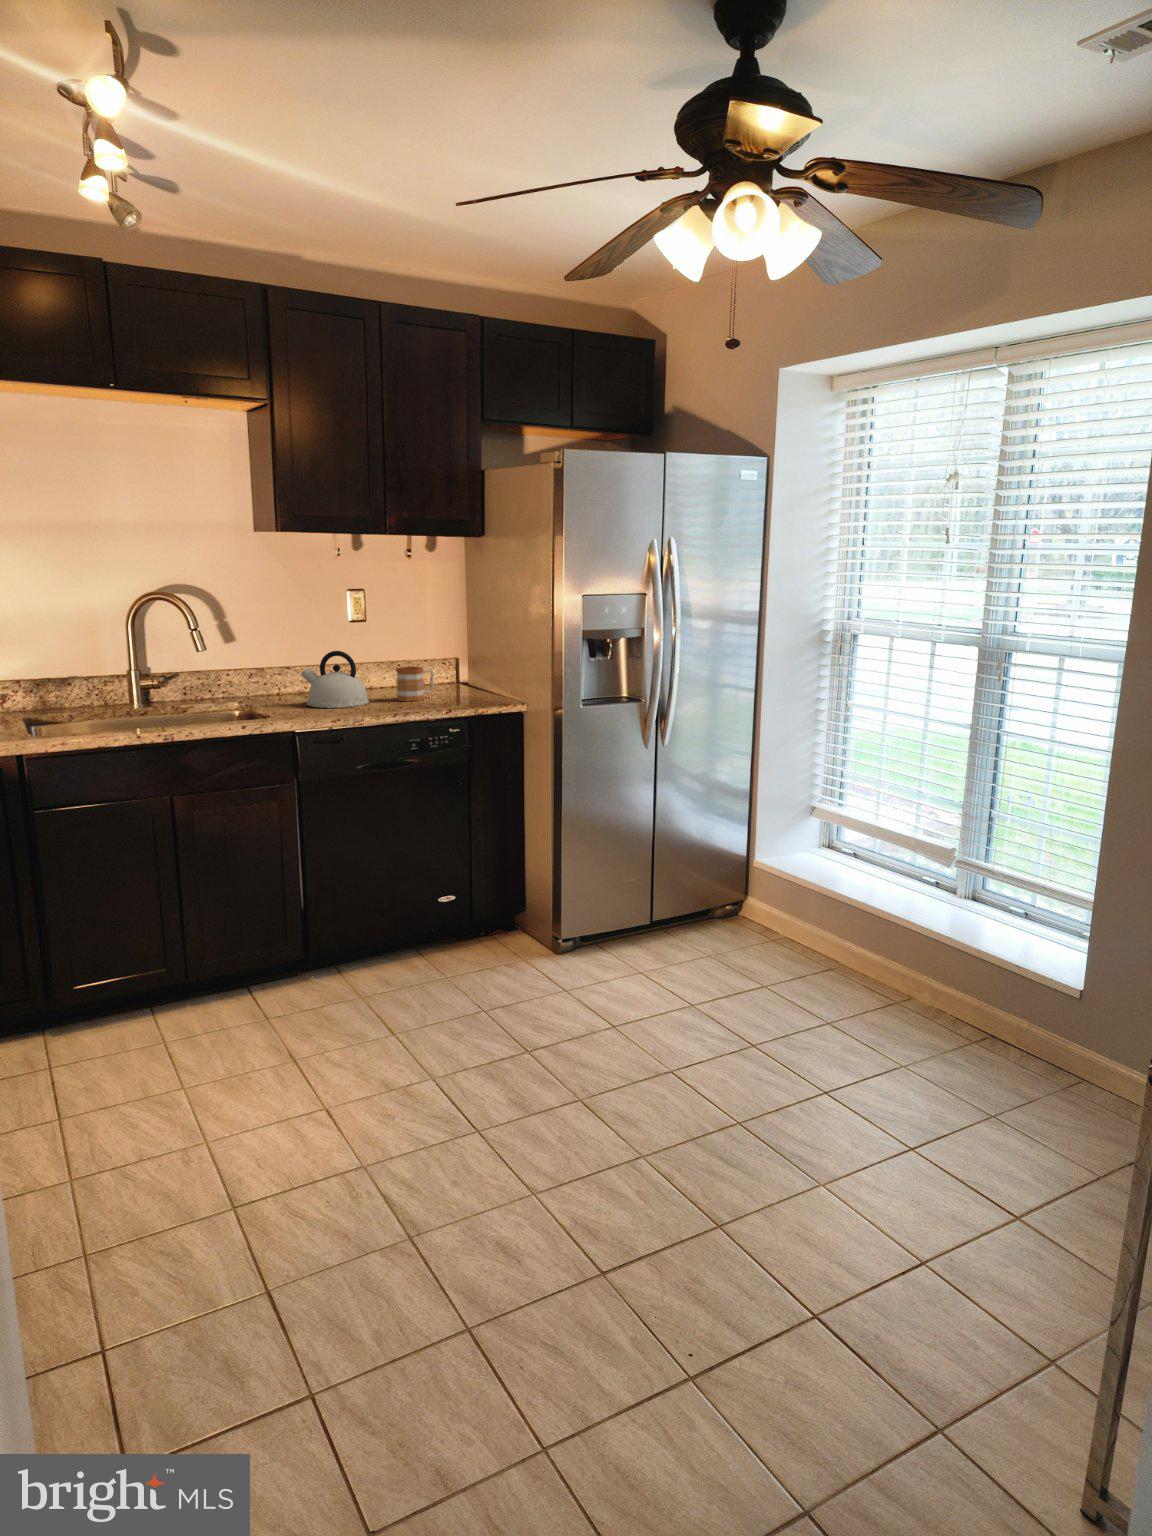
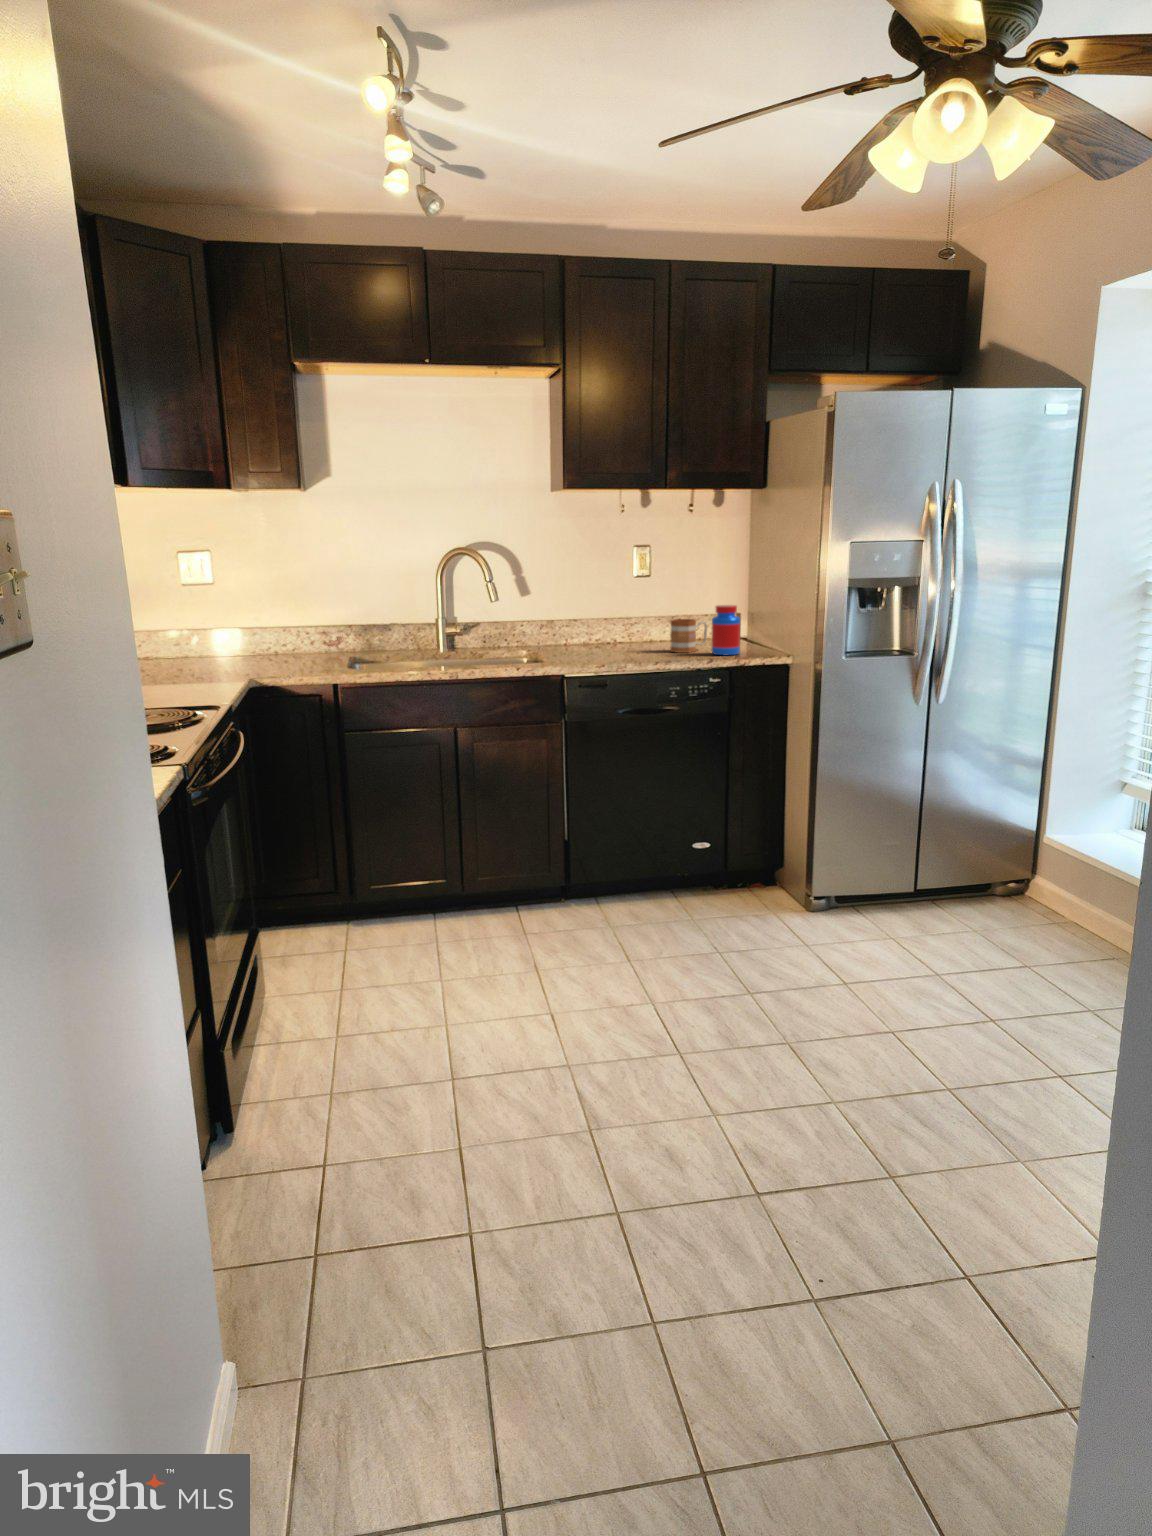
kettle: present [301,651,369,708] -> none [582,603,643,657]
jar: none [443,653,472,704] -> present [711,605,740,656]

